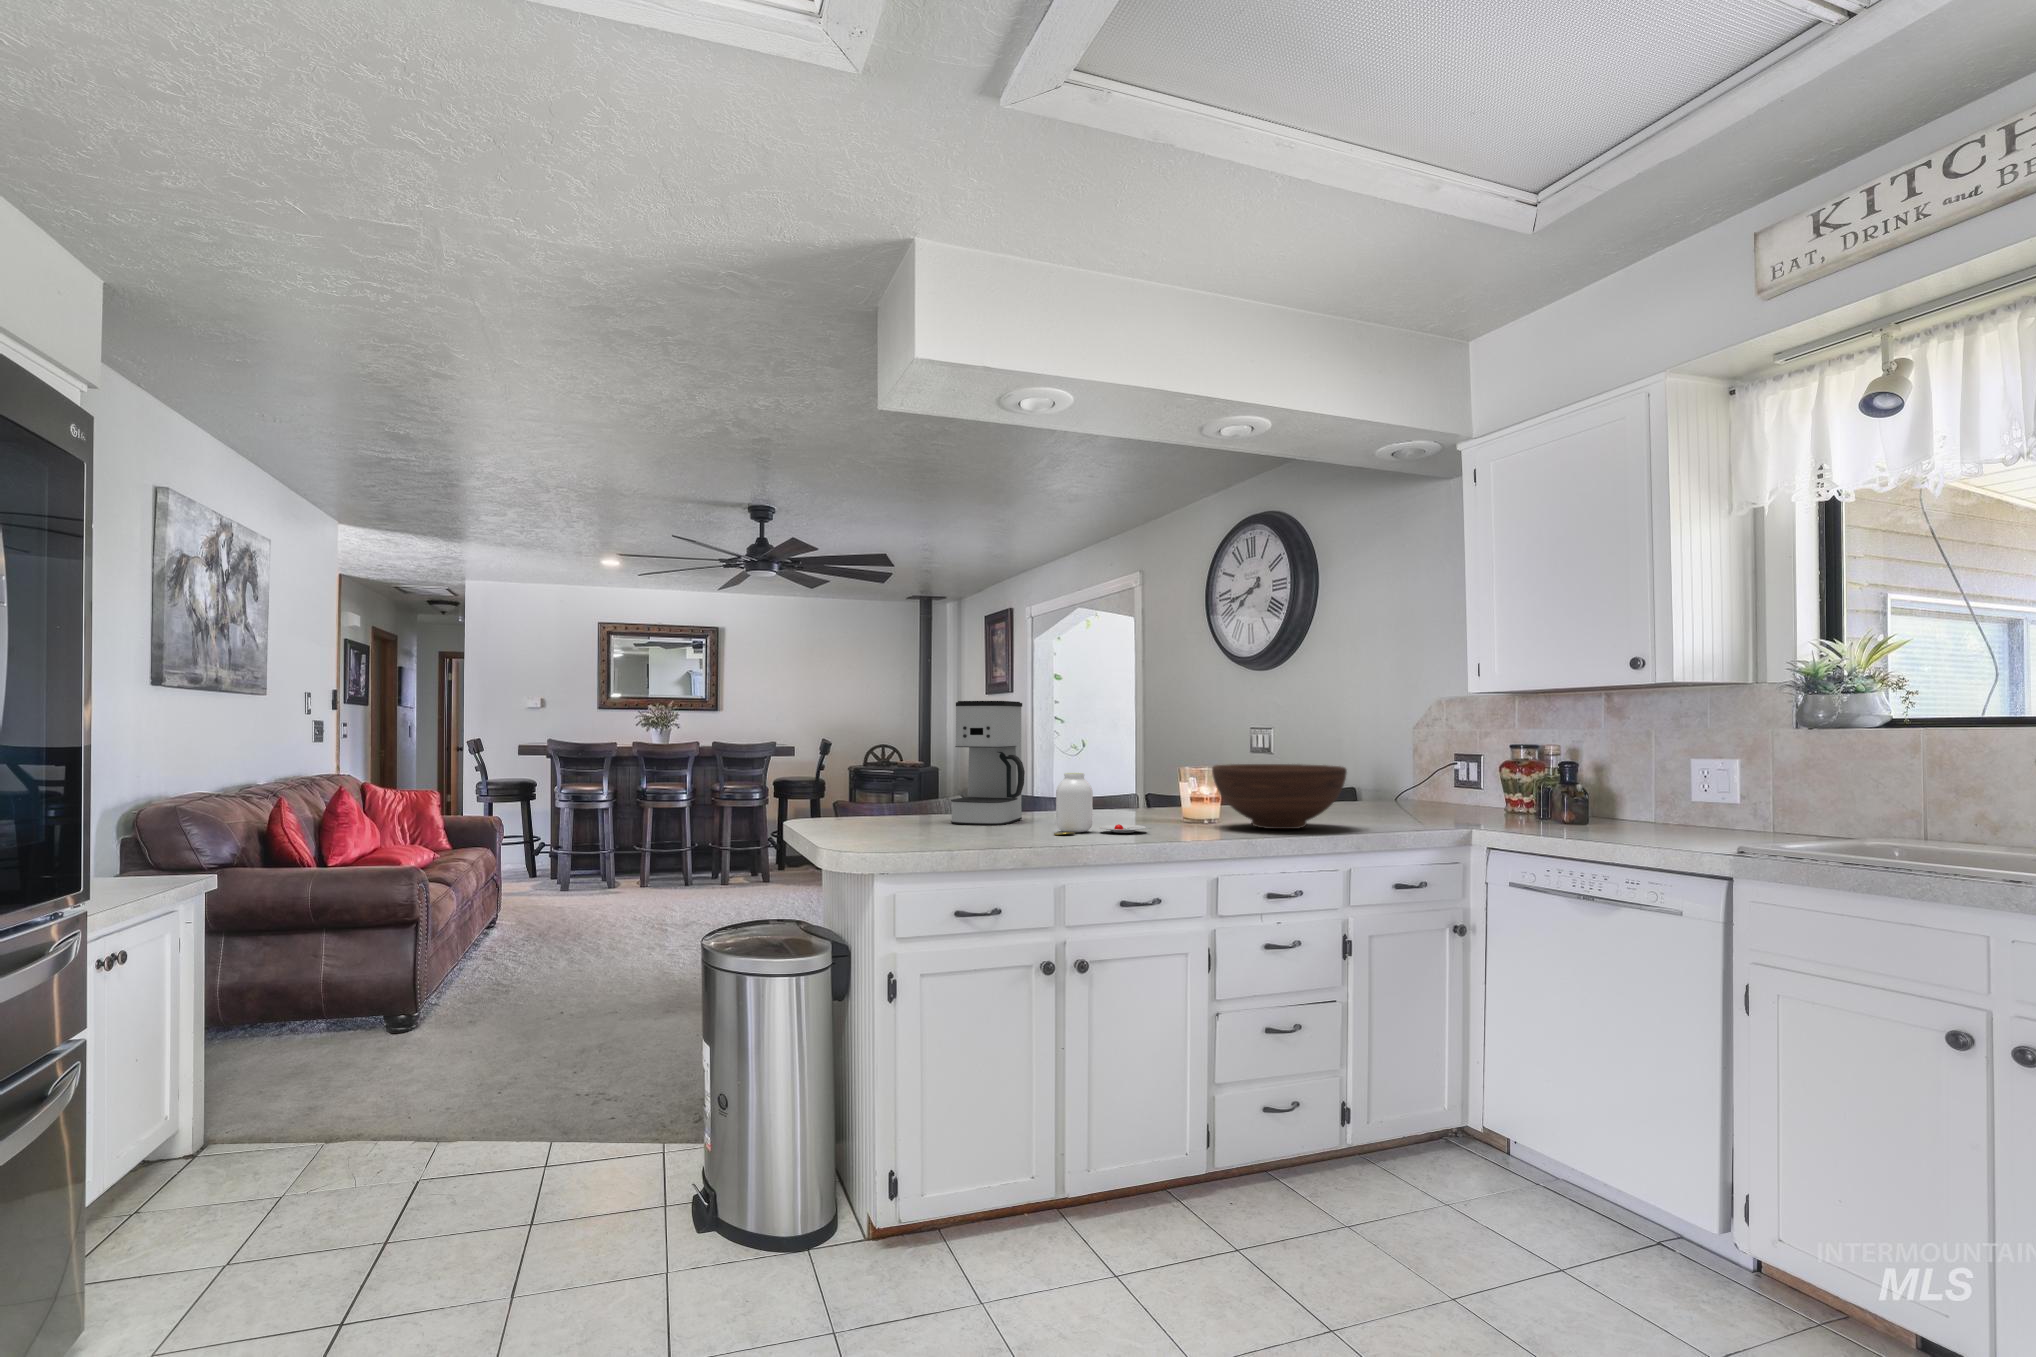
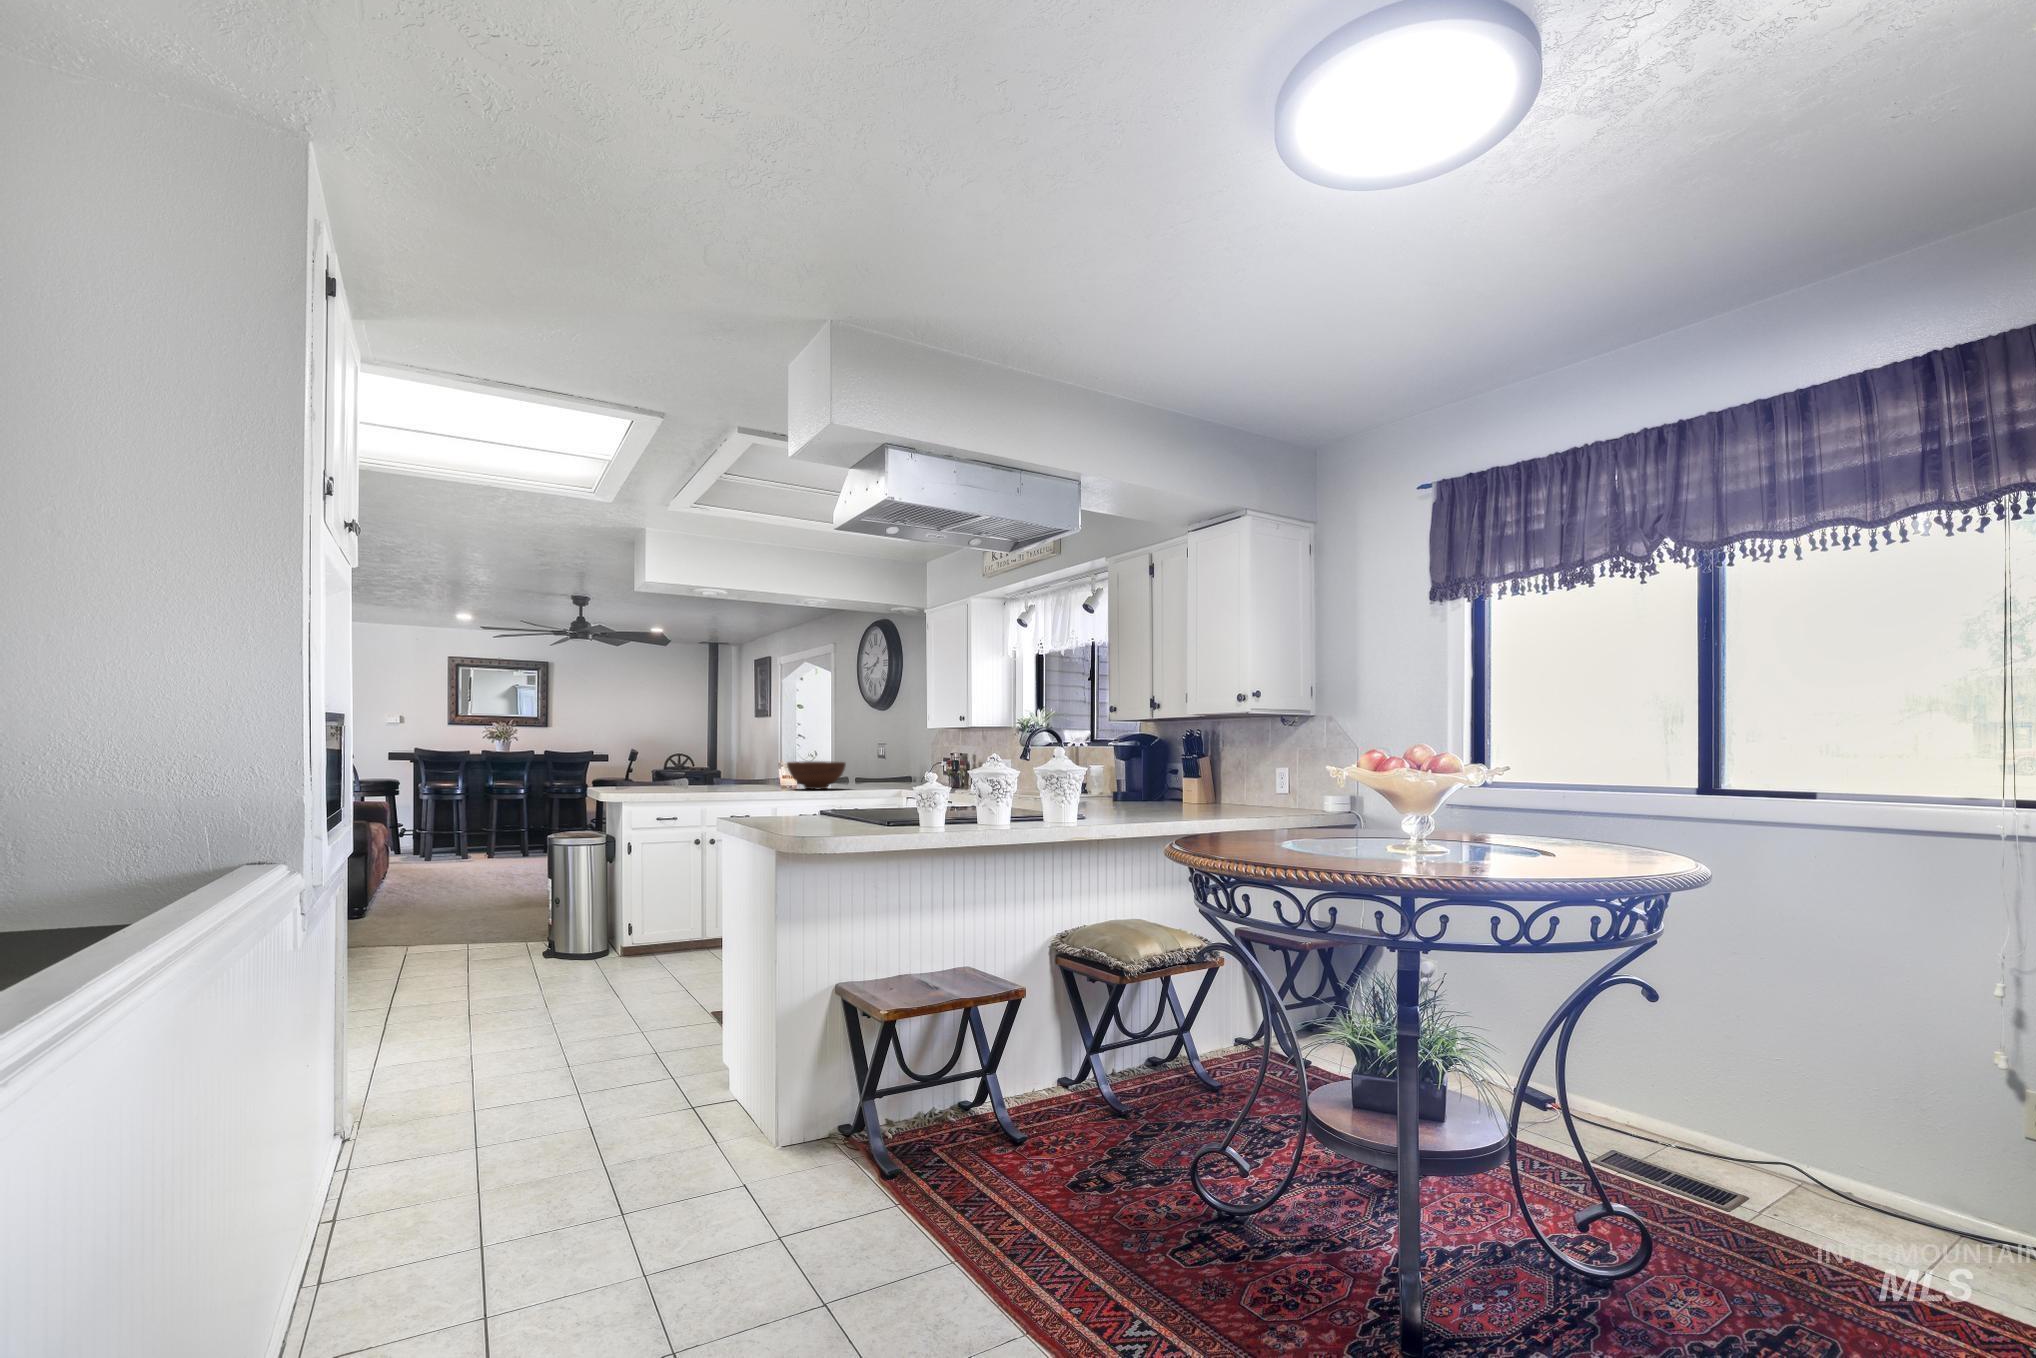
coffee maker: present [951,701,1025,825] -> none [670,732,708,789]
jar: present [1054,773,1147,835] -> none [709,765,753,791]

